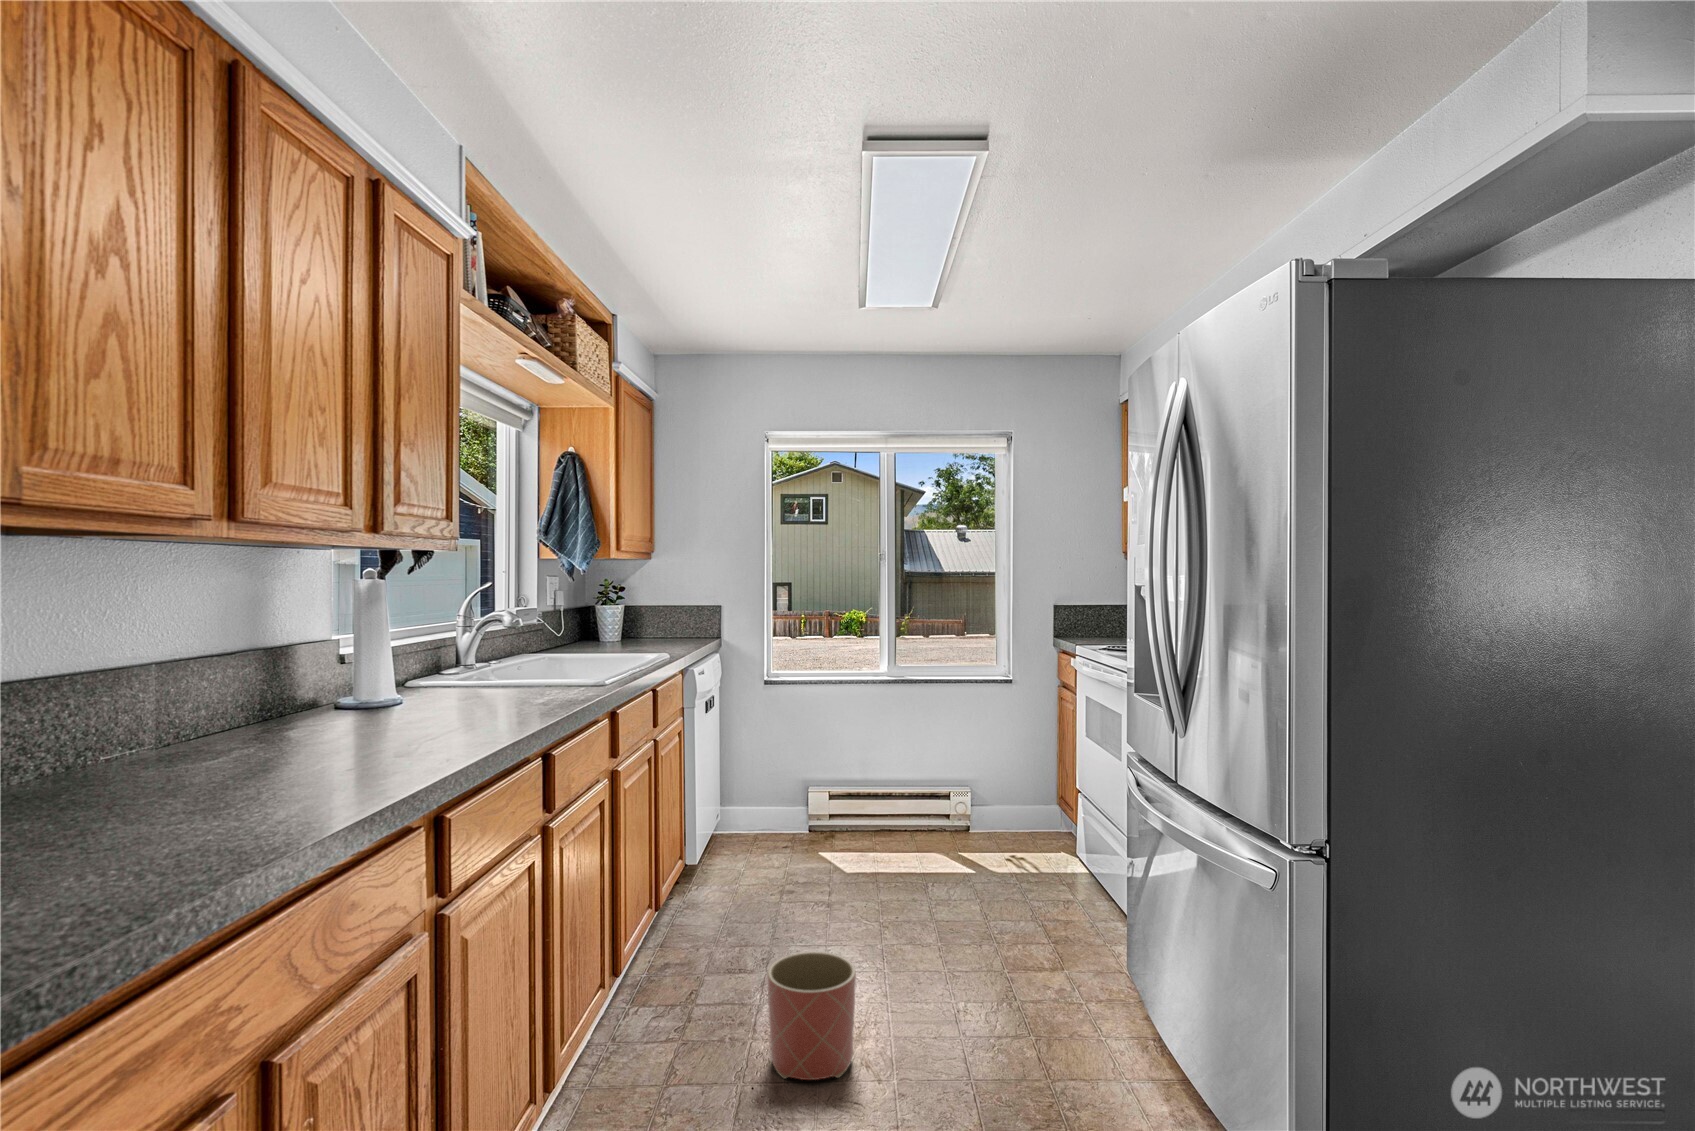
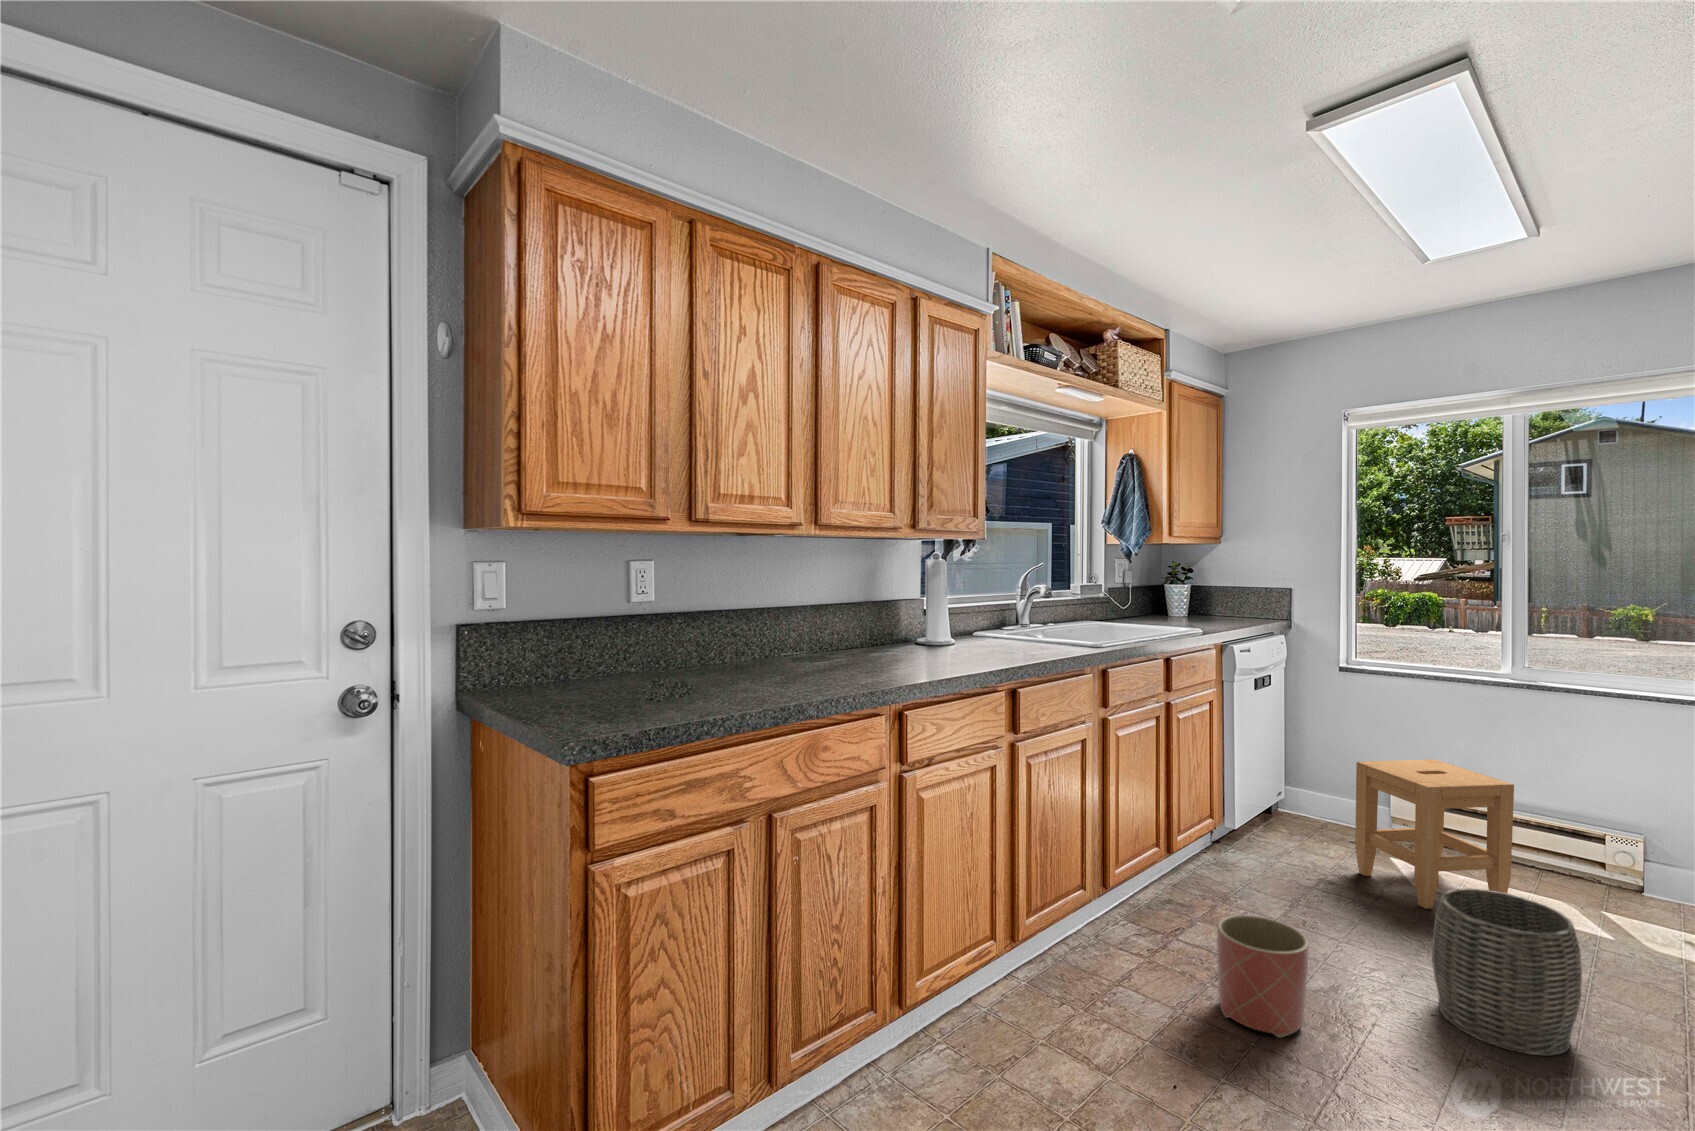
stool: none [805,753,923,894] -> present [1355,759,1514,909]
woven basket: none [922,863,1027,1004] -> present [1432,889,1582,1056]

